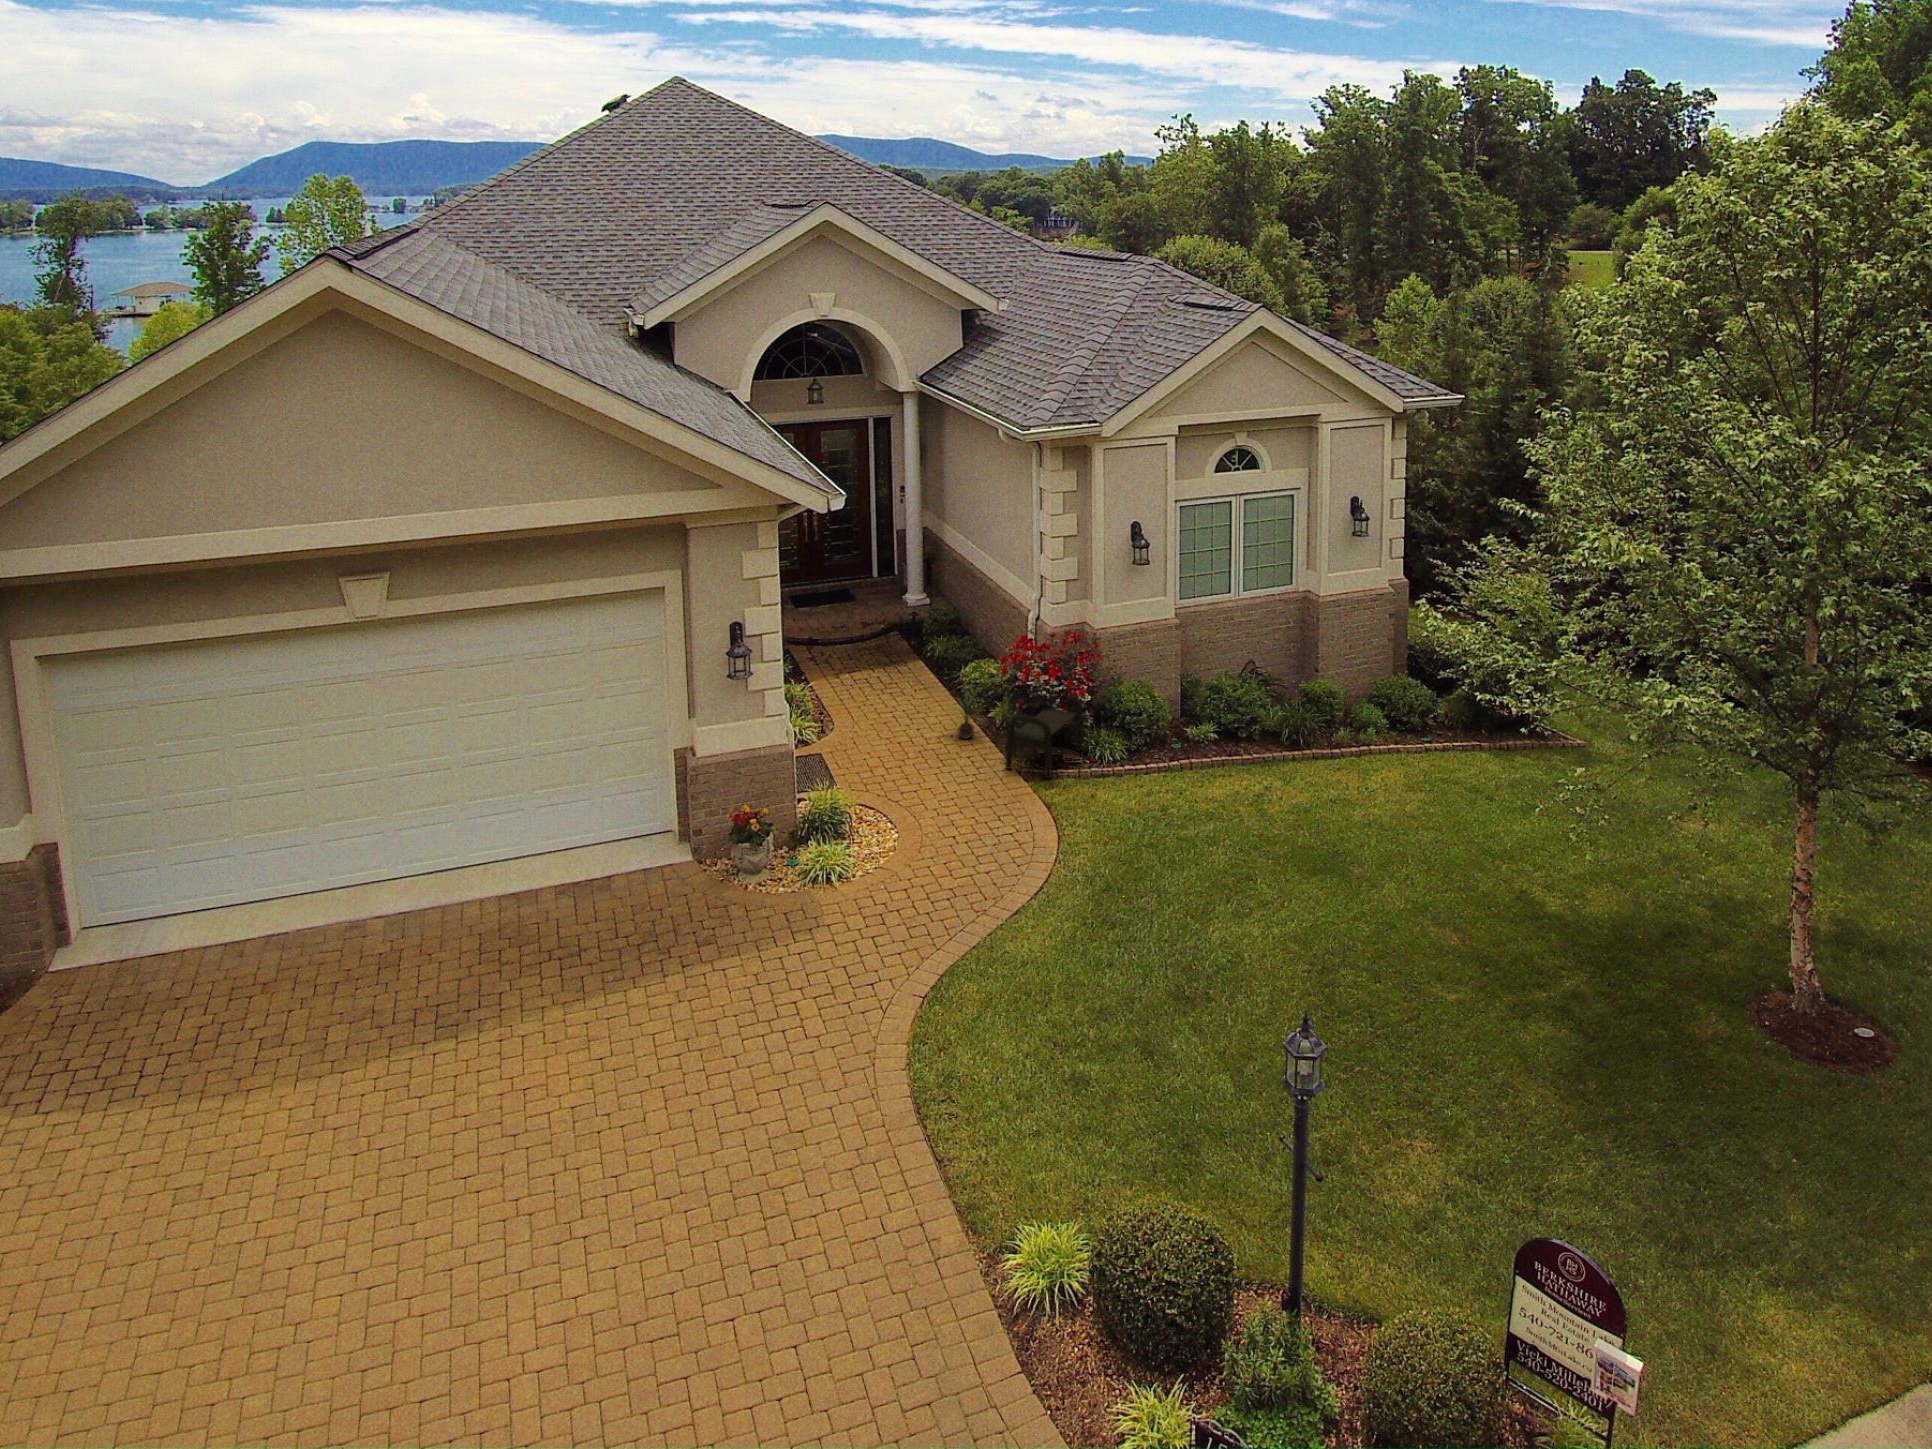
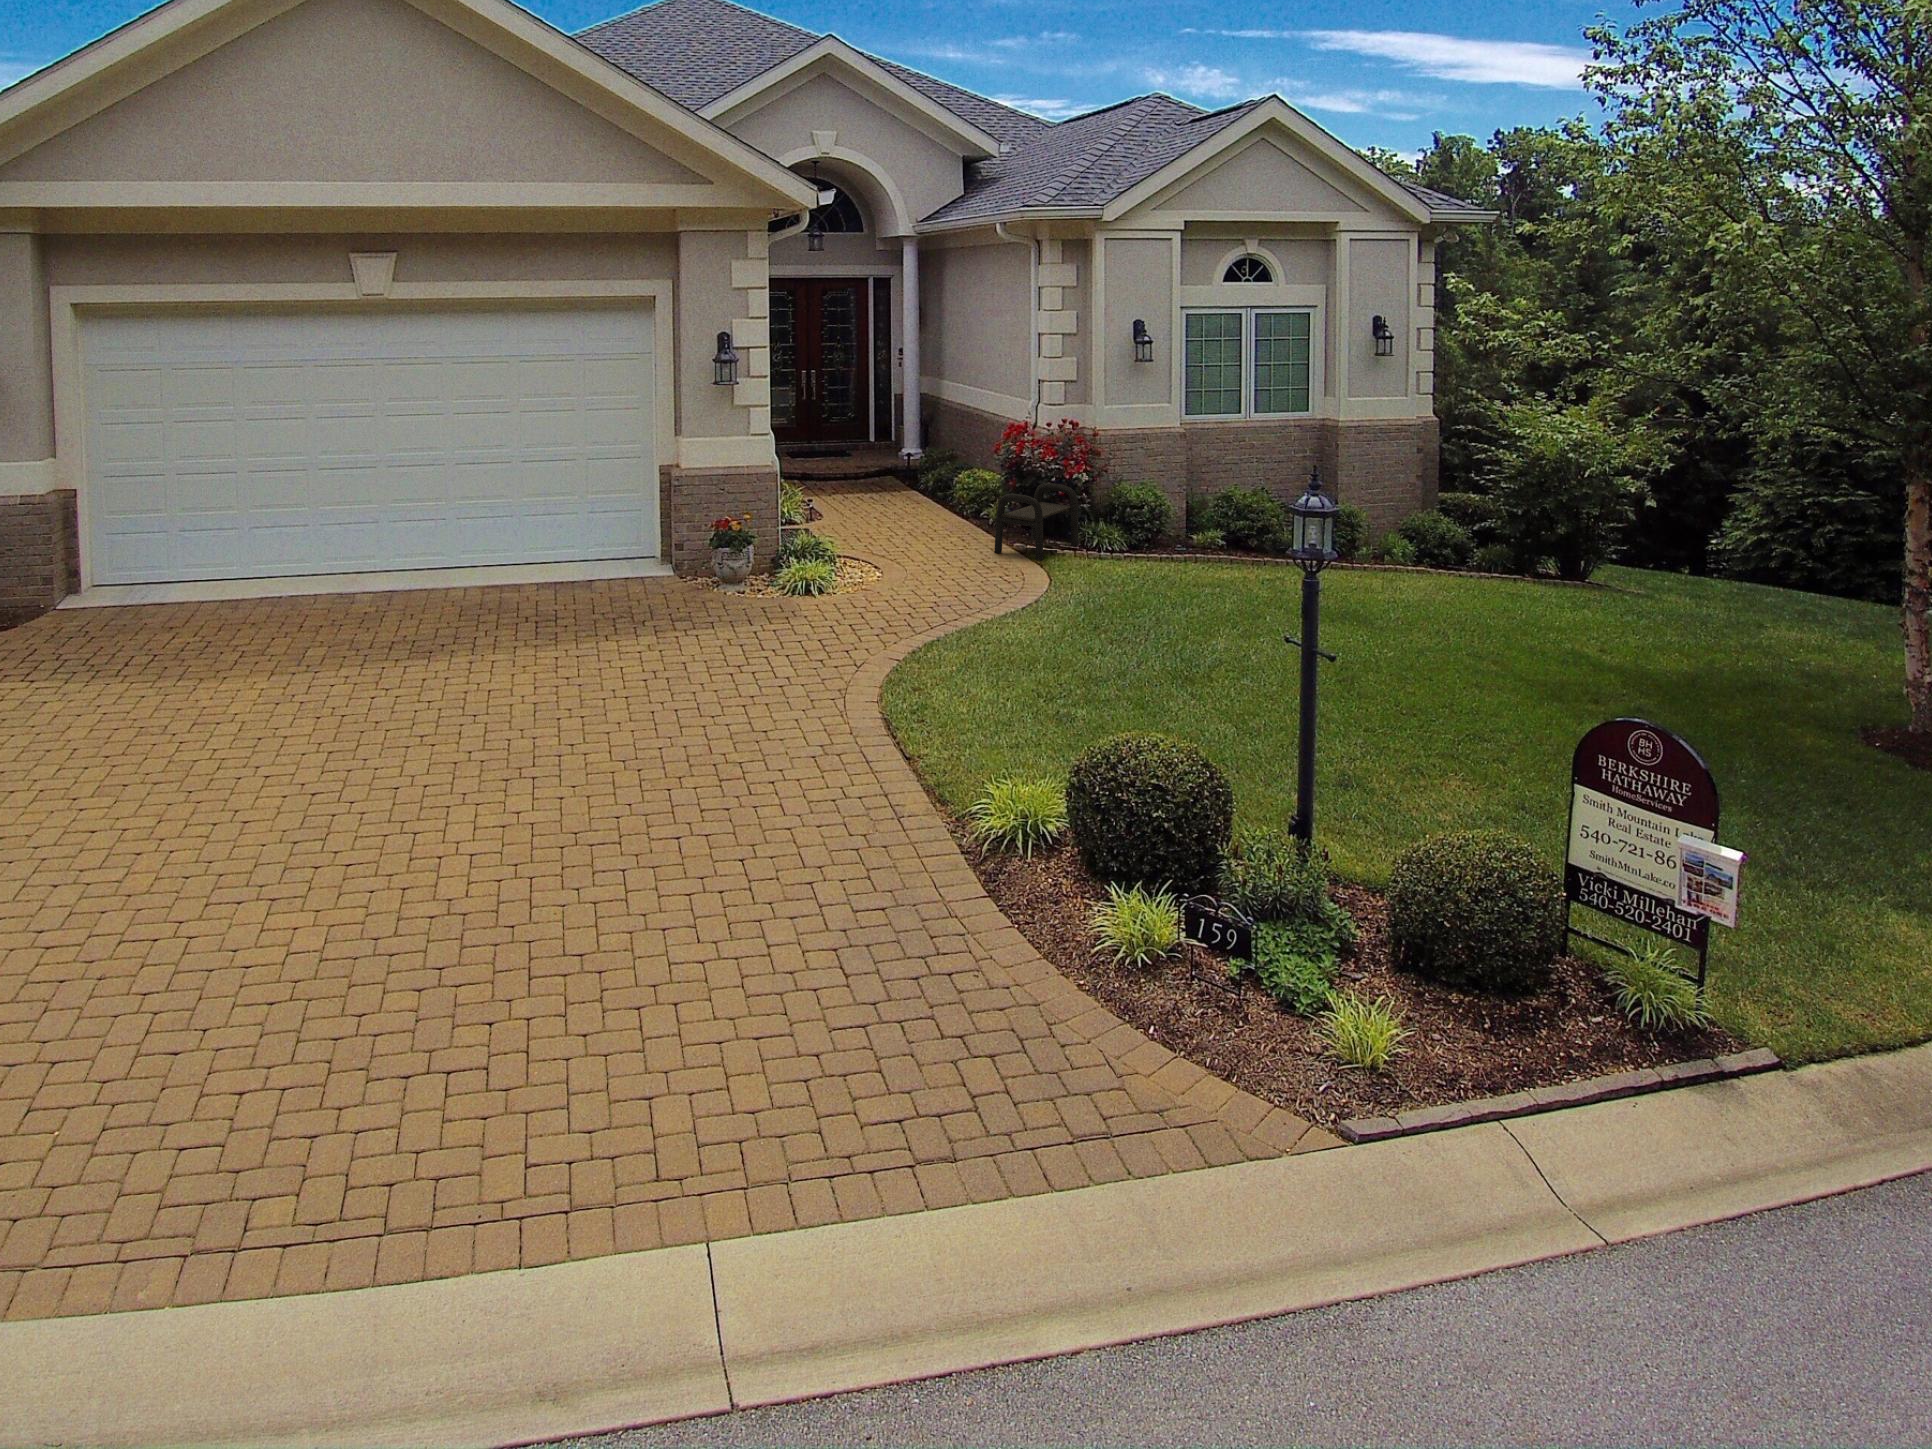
decorative plant: present [954,692,979,739] -> none [932,487,980,535]

